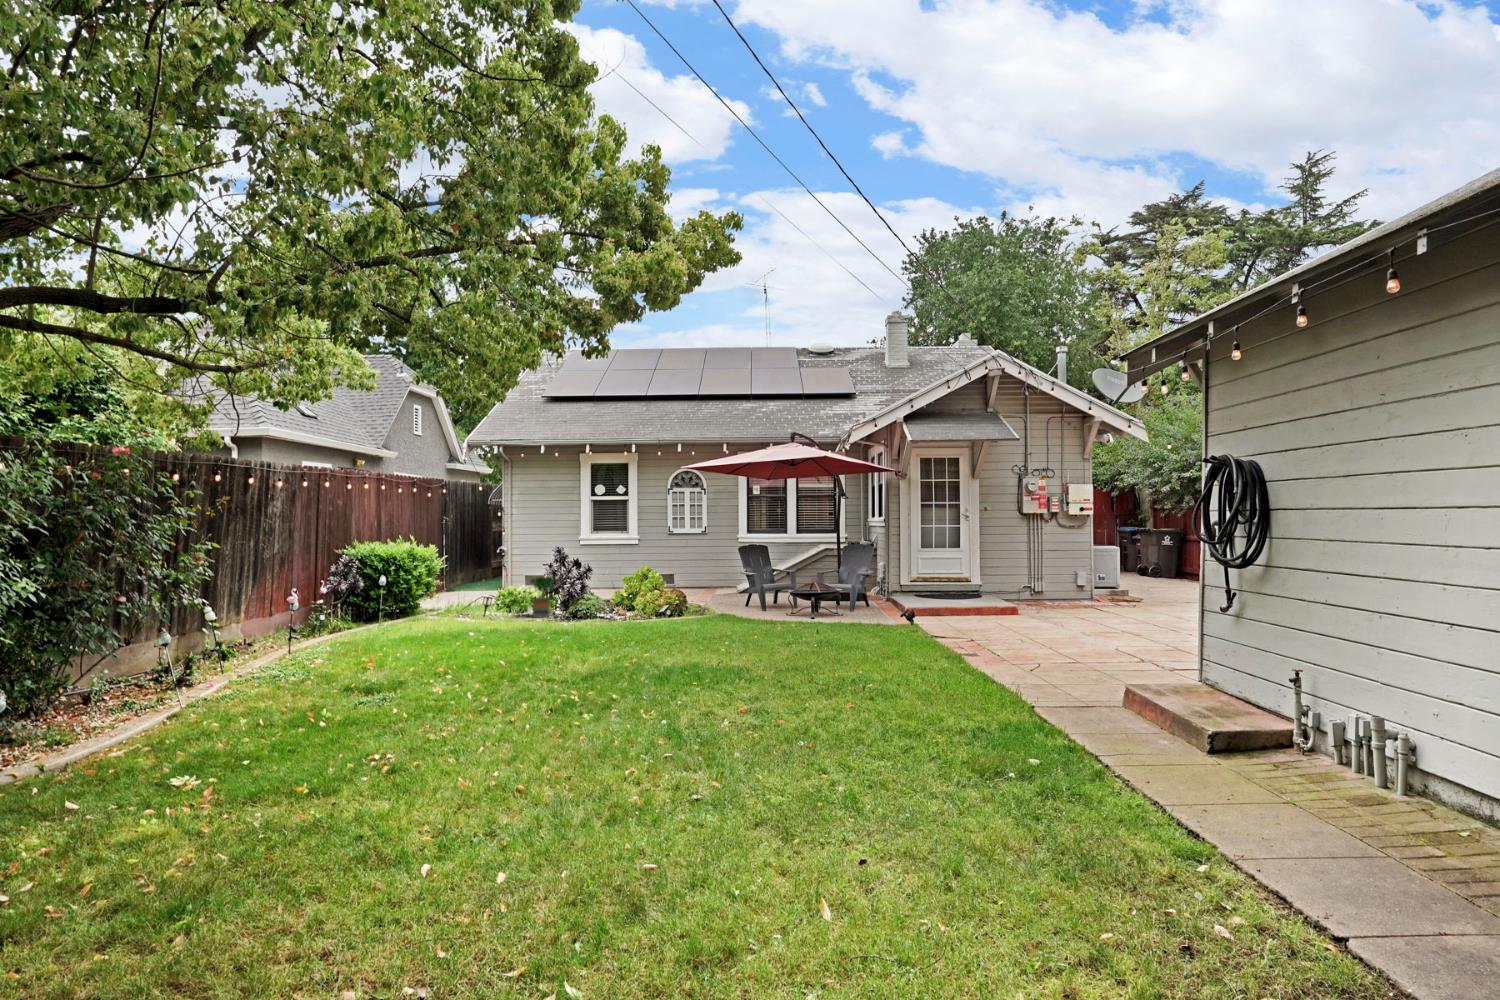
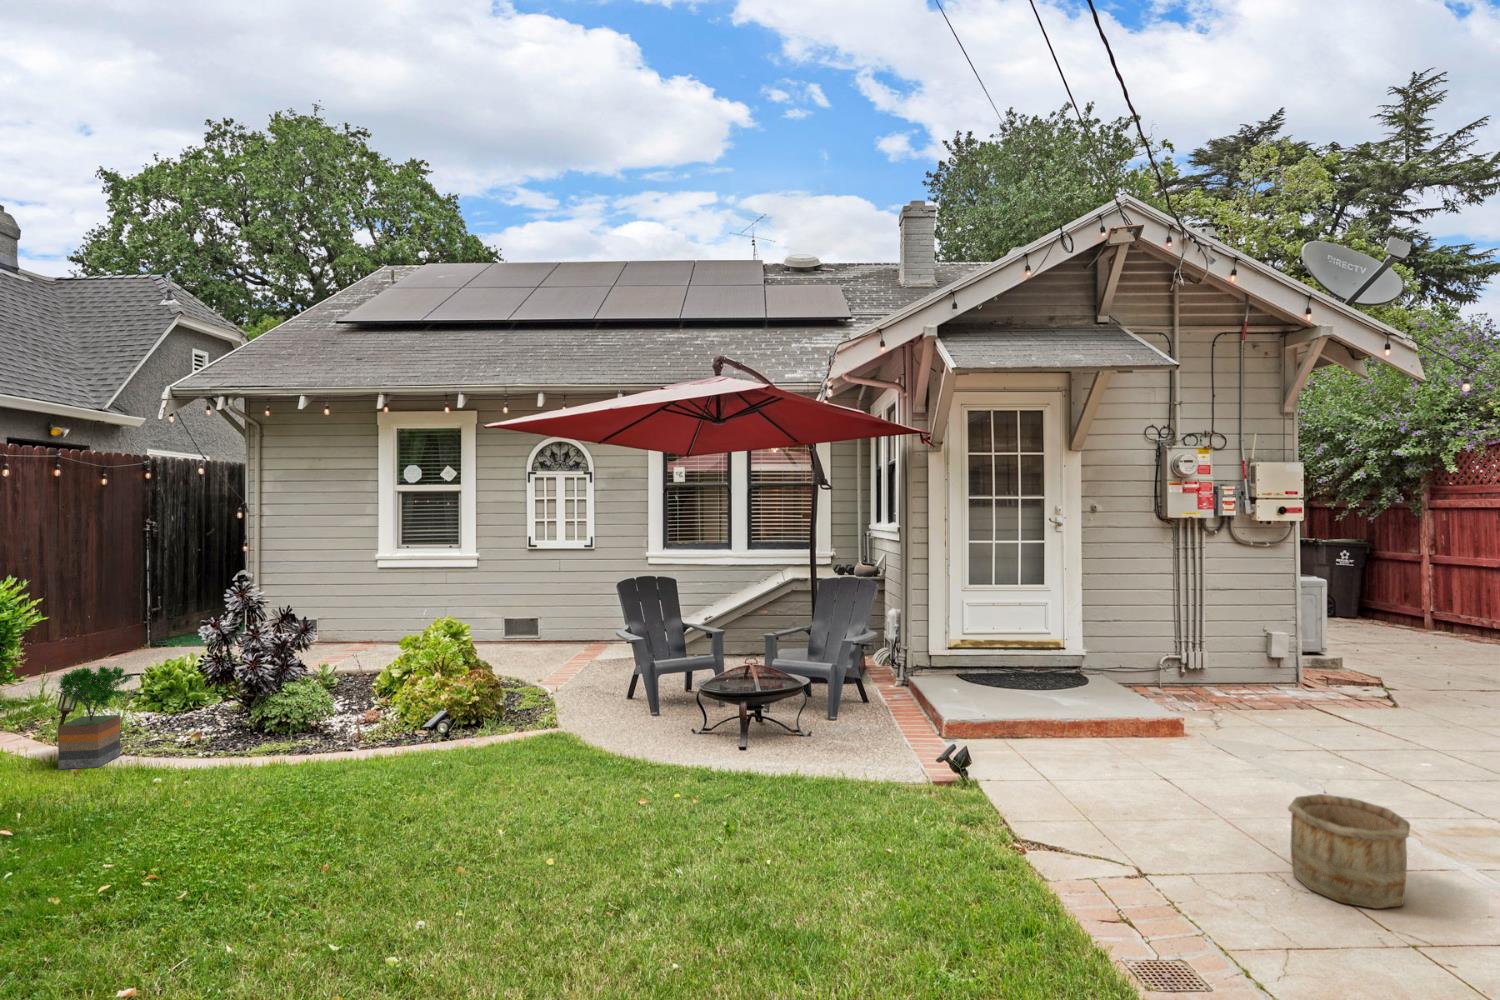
wooden bucket: none [1012,604,1046,633] -> present [1288,794,1410,909]

